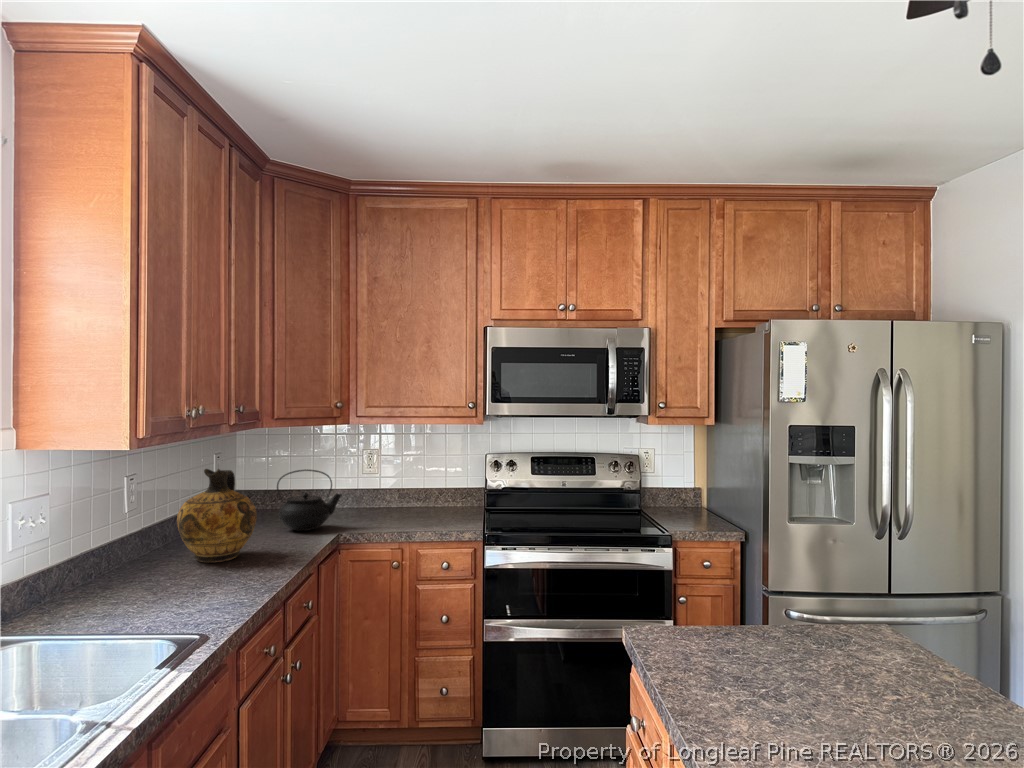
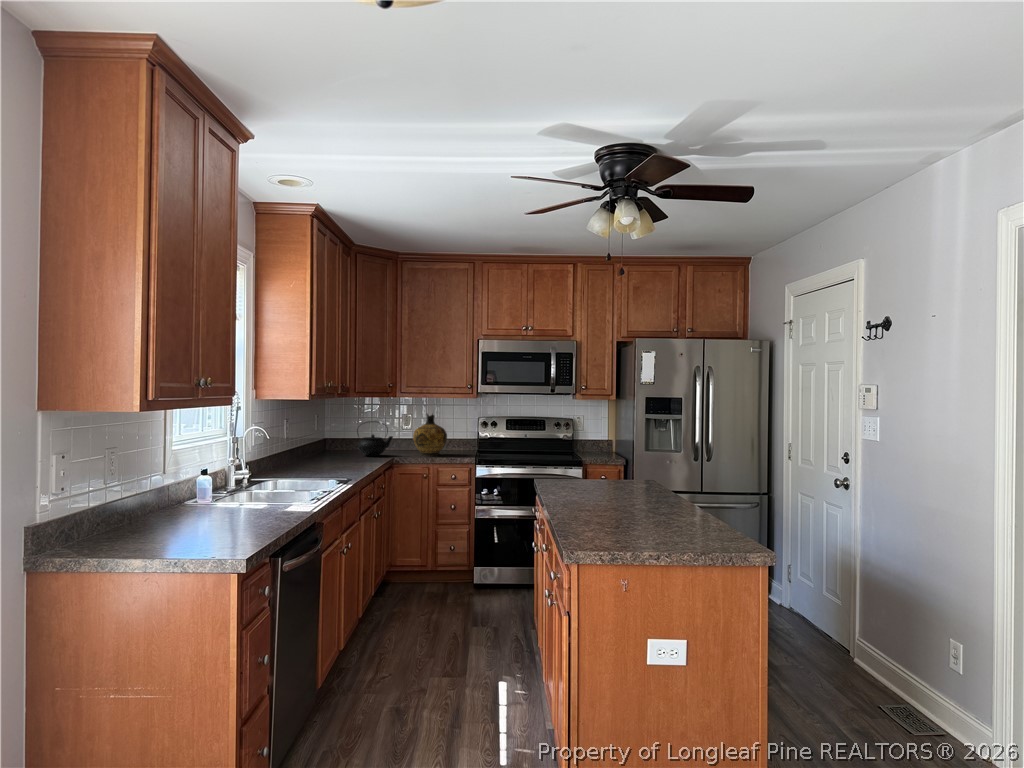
ceramic jug: present [177,469,257,562] -> present [413,414,447,456]

